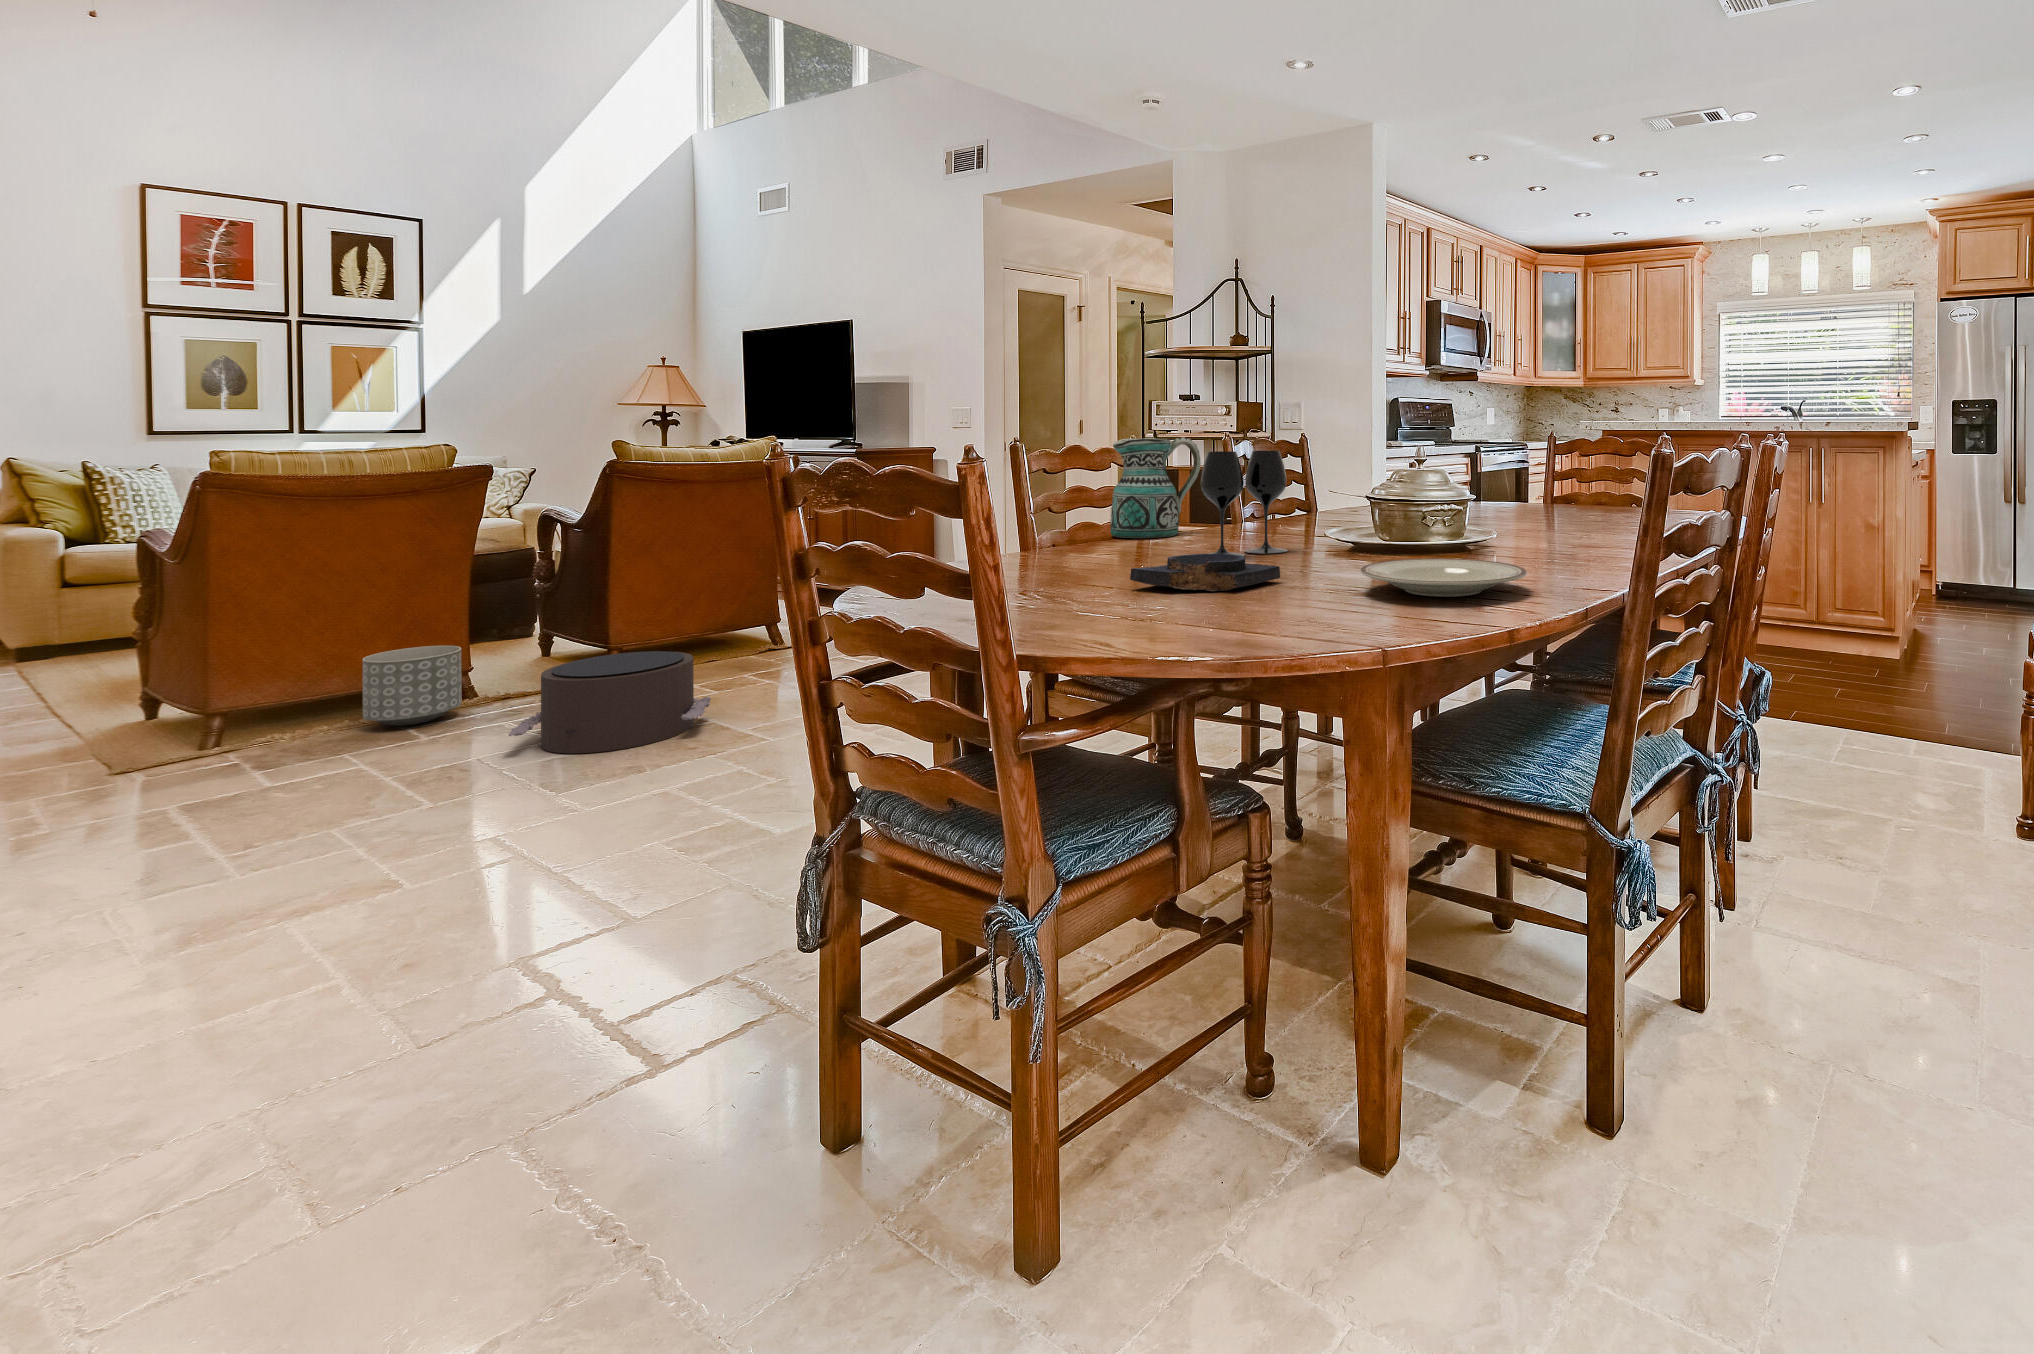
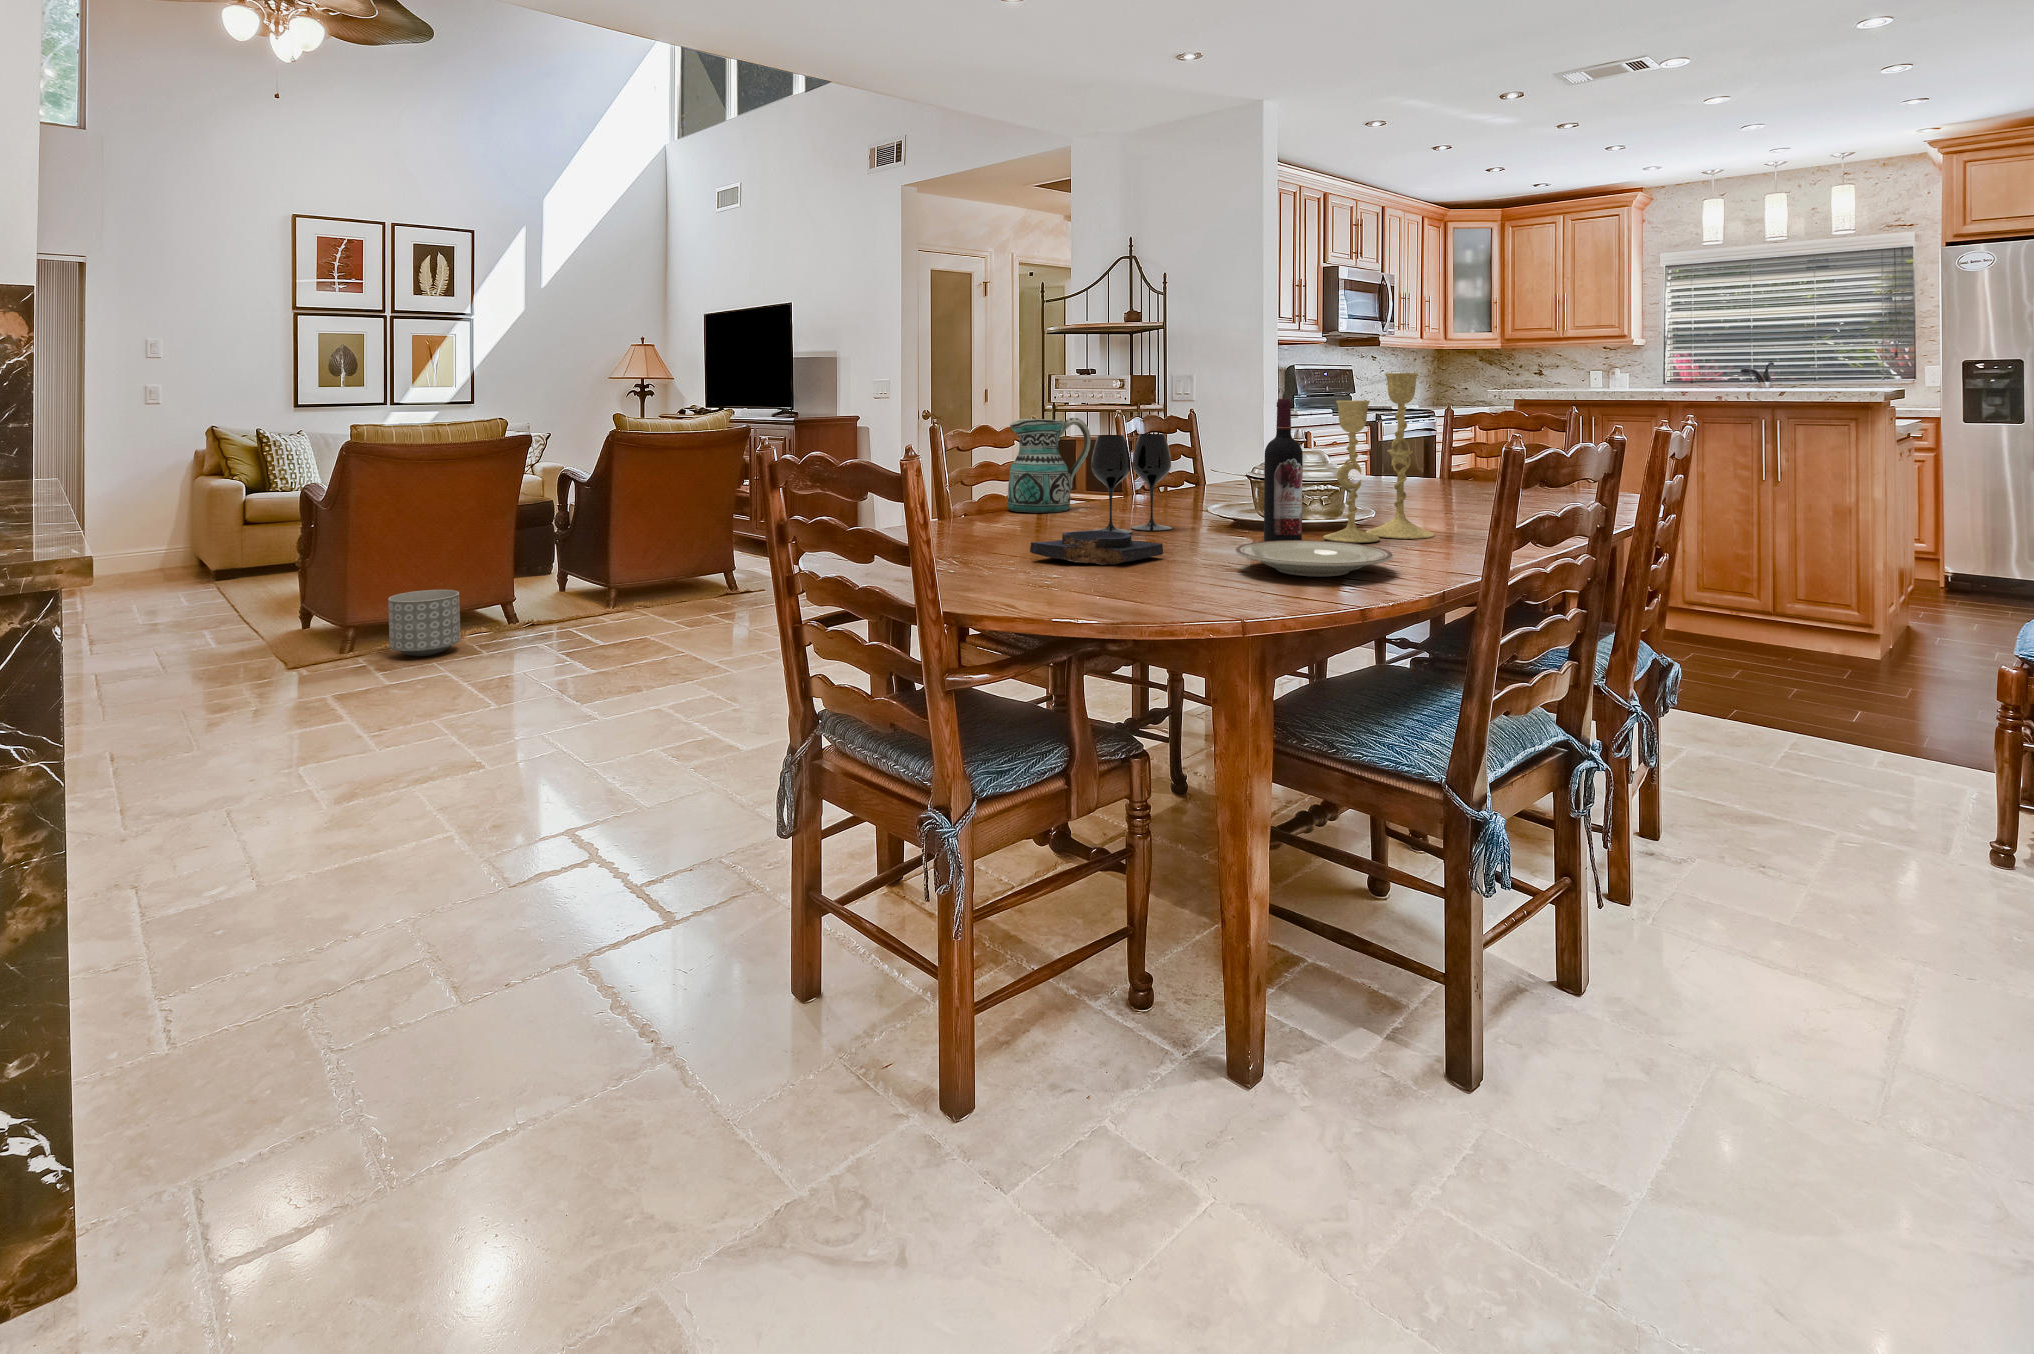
candlestick: none [1446,385,1555,560] -> present [1323,373,1434,543]
wine bottle: none [1386,410,1426,567] -> present [1264,399,1303,541]
pouf: present [508,651,711,753] -> none [503,602,657,687]

